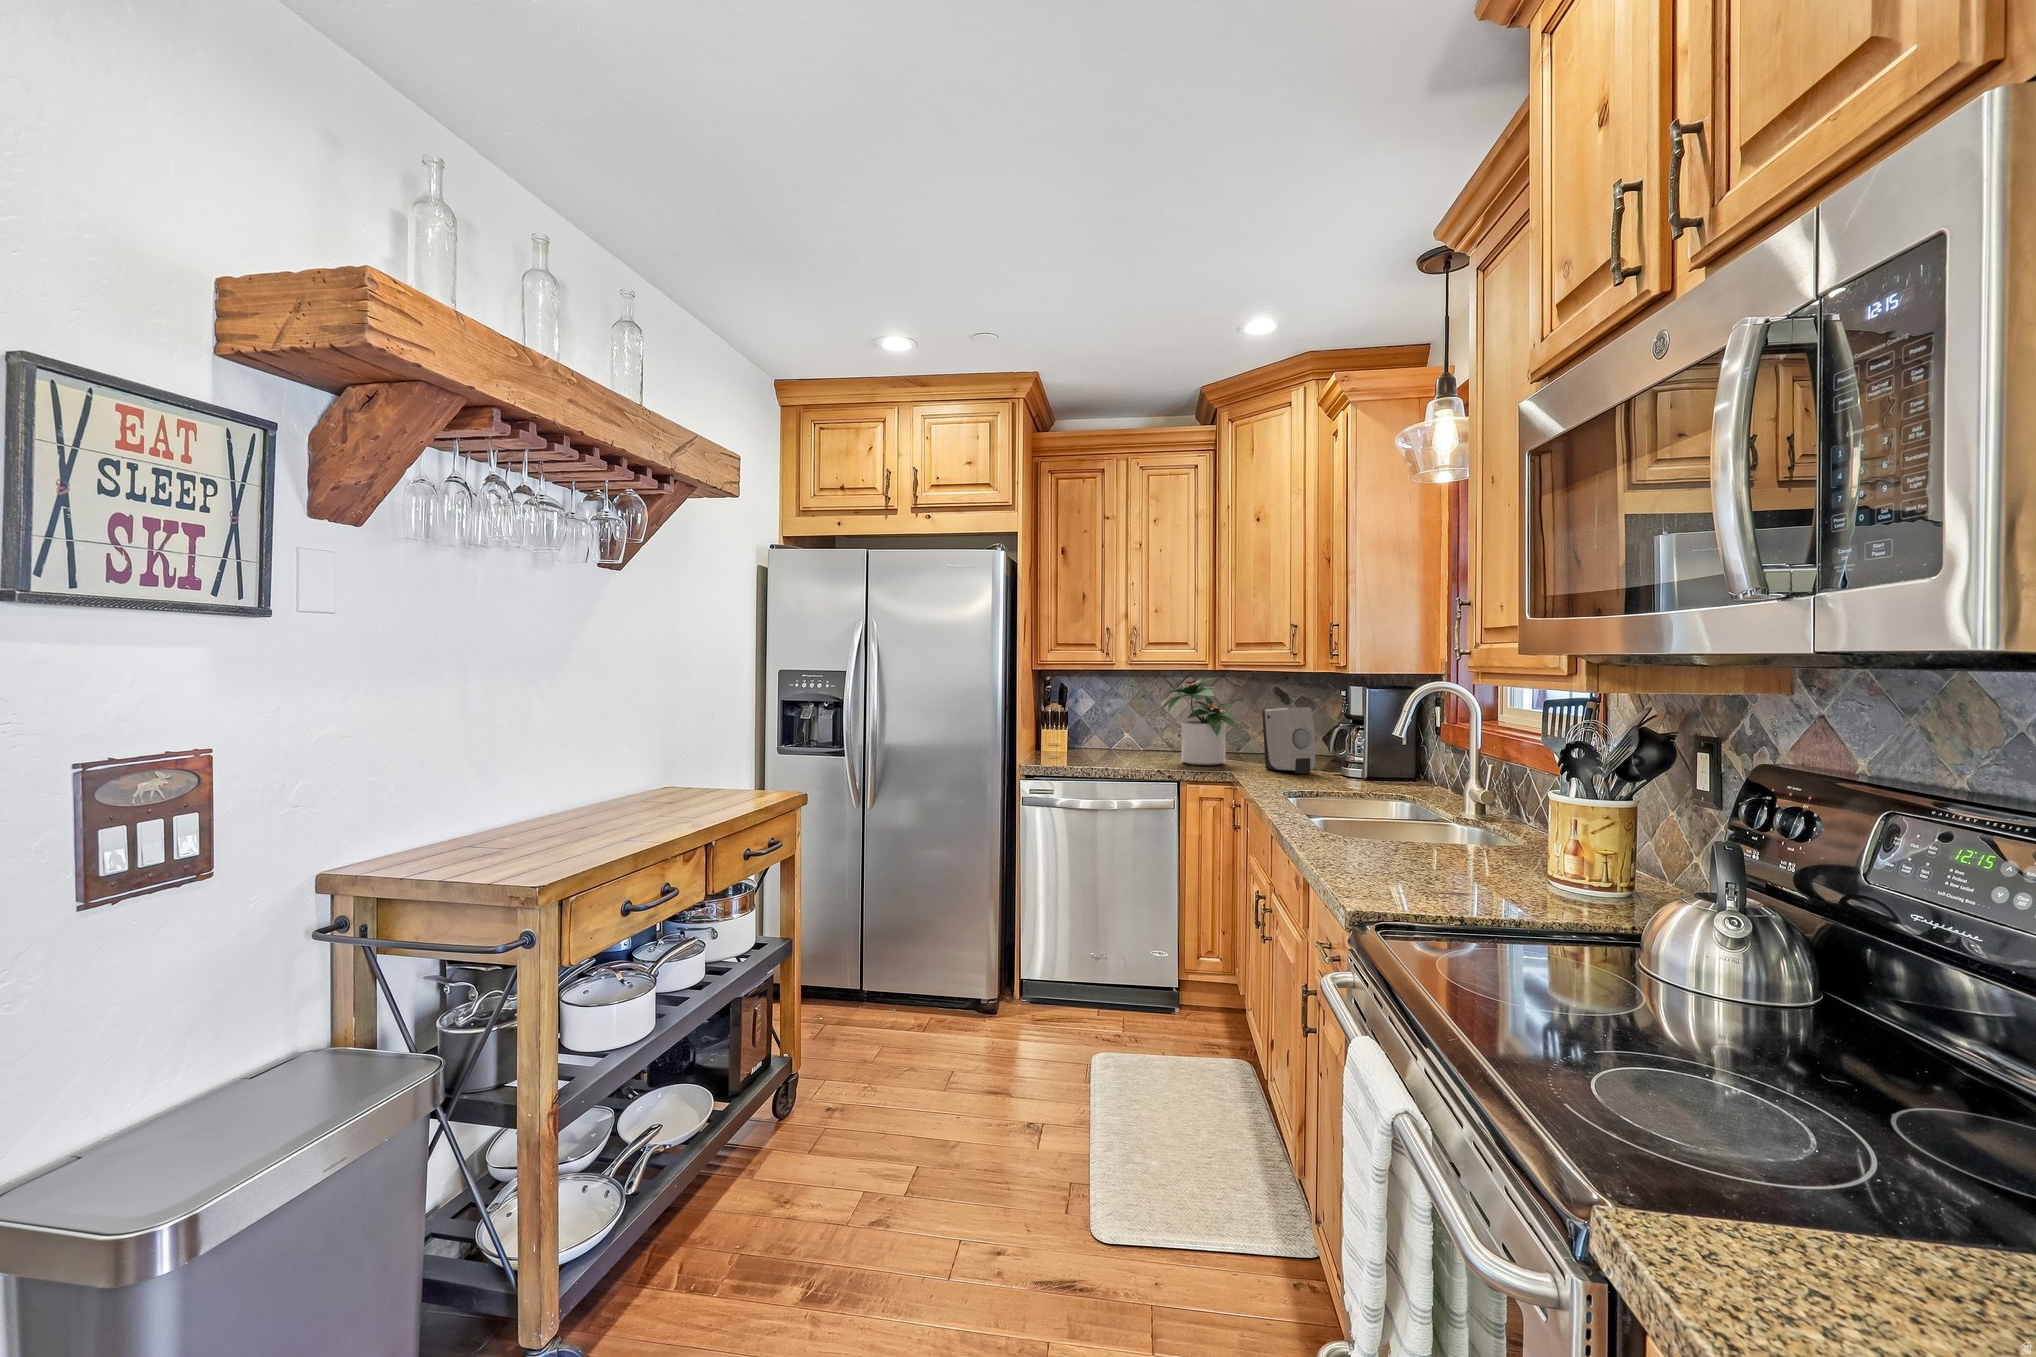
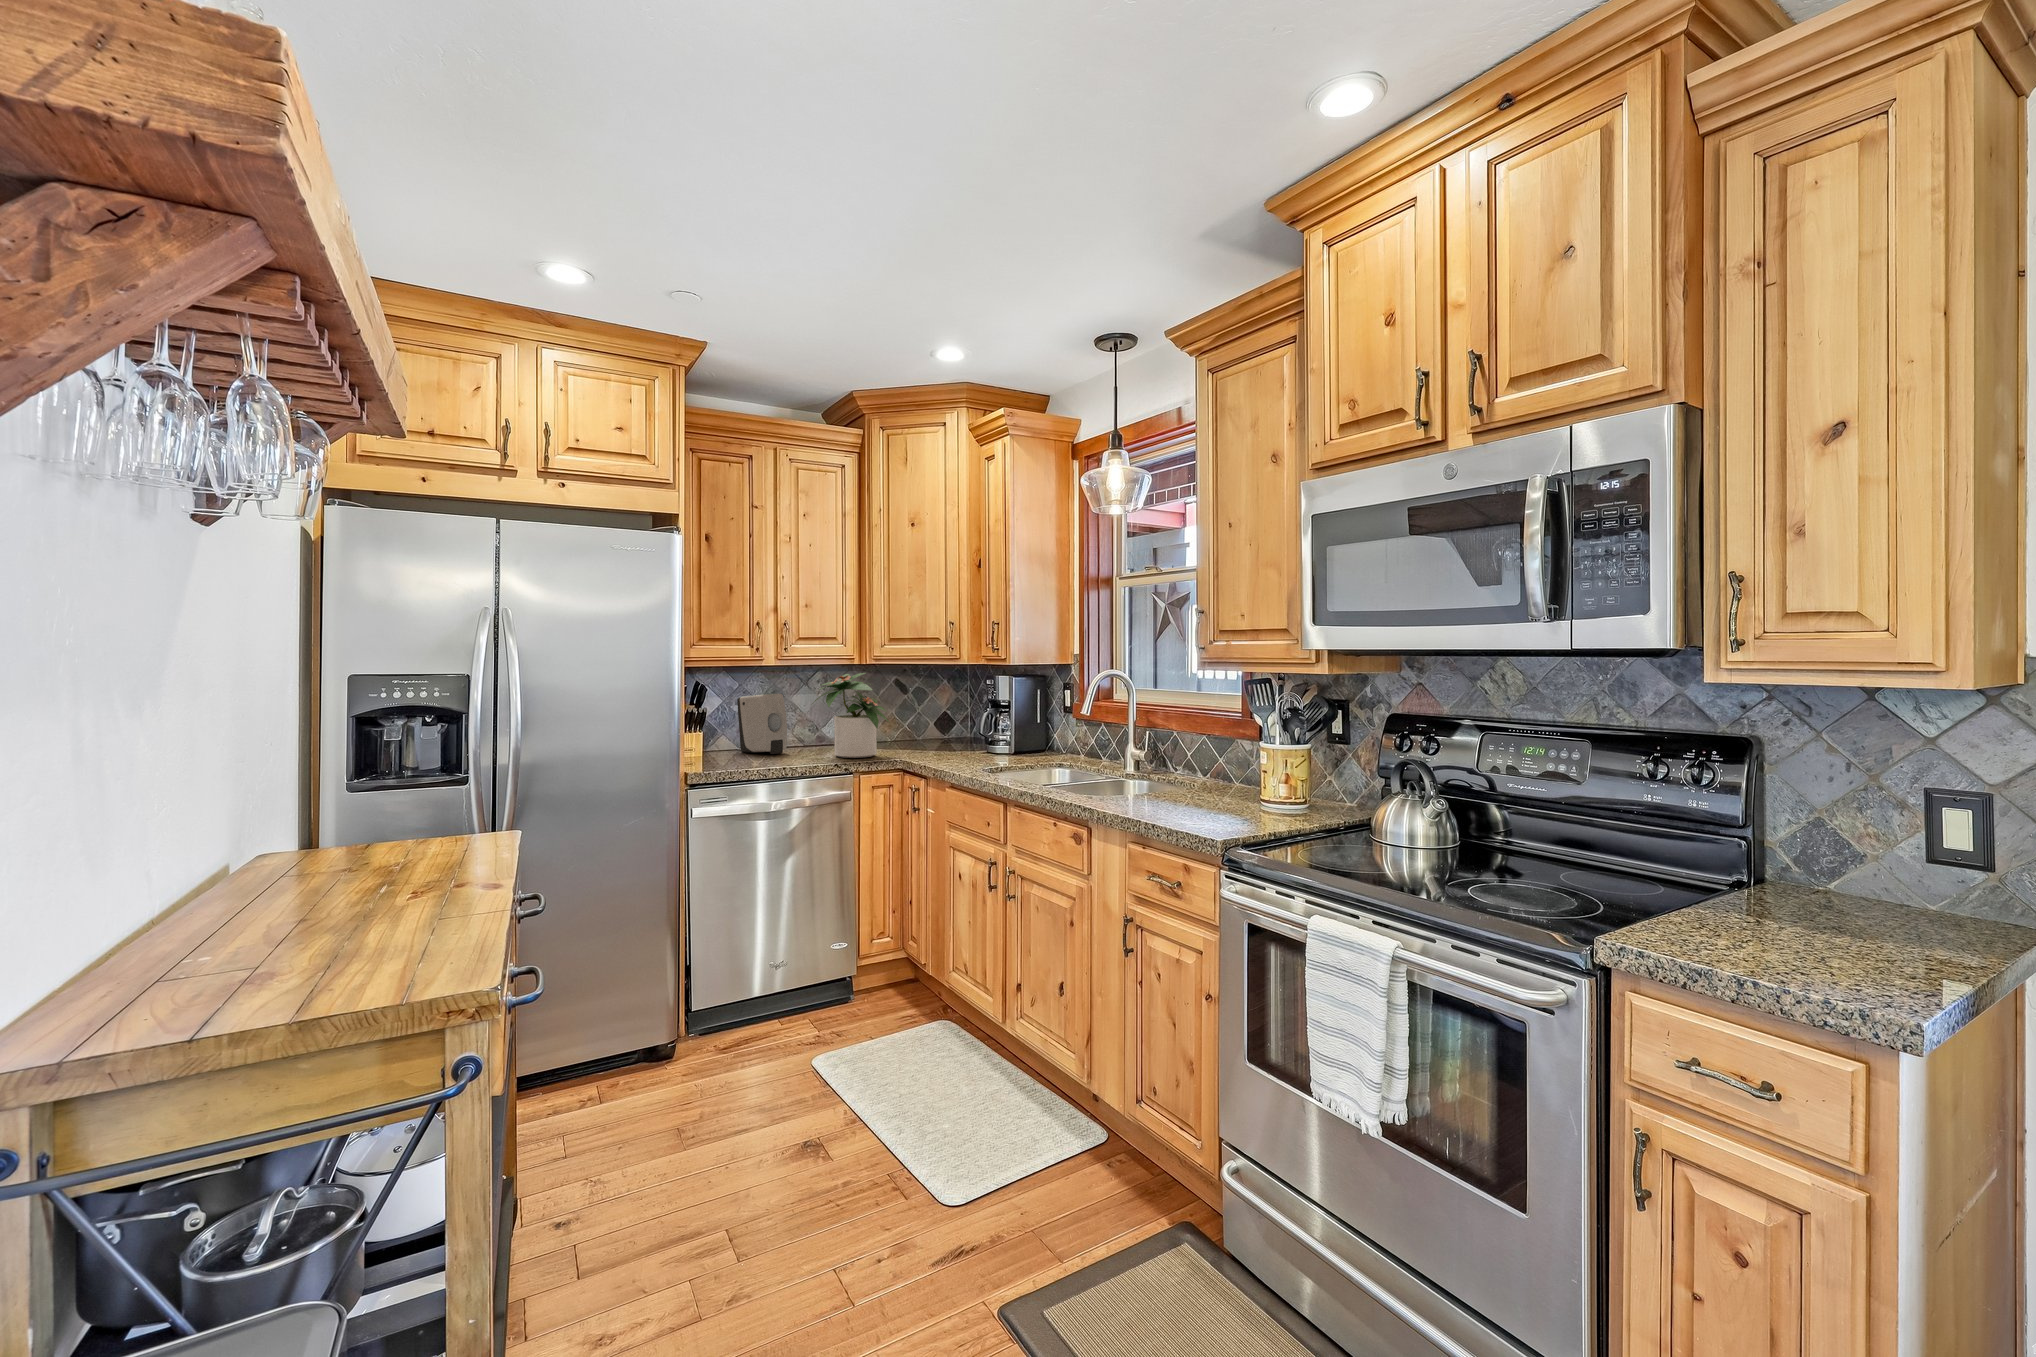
soap dispenser: present [1262,707,1315,774] -> present [737,694,787,754]

